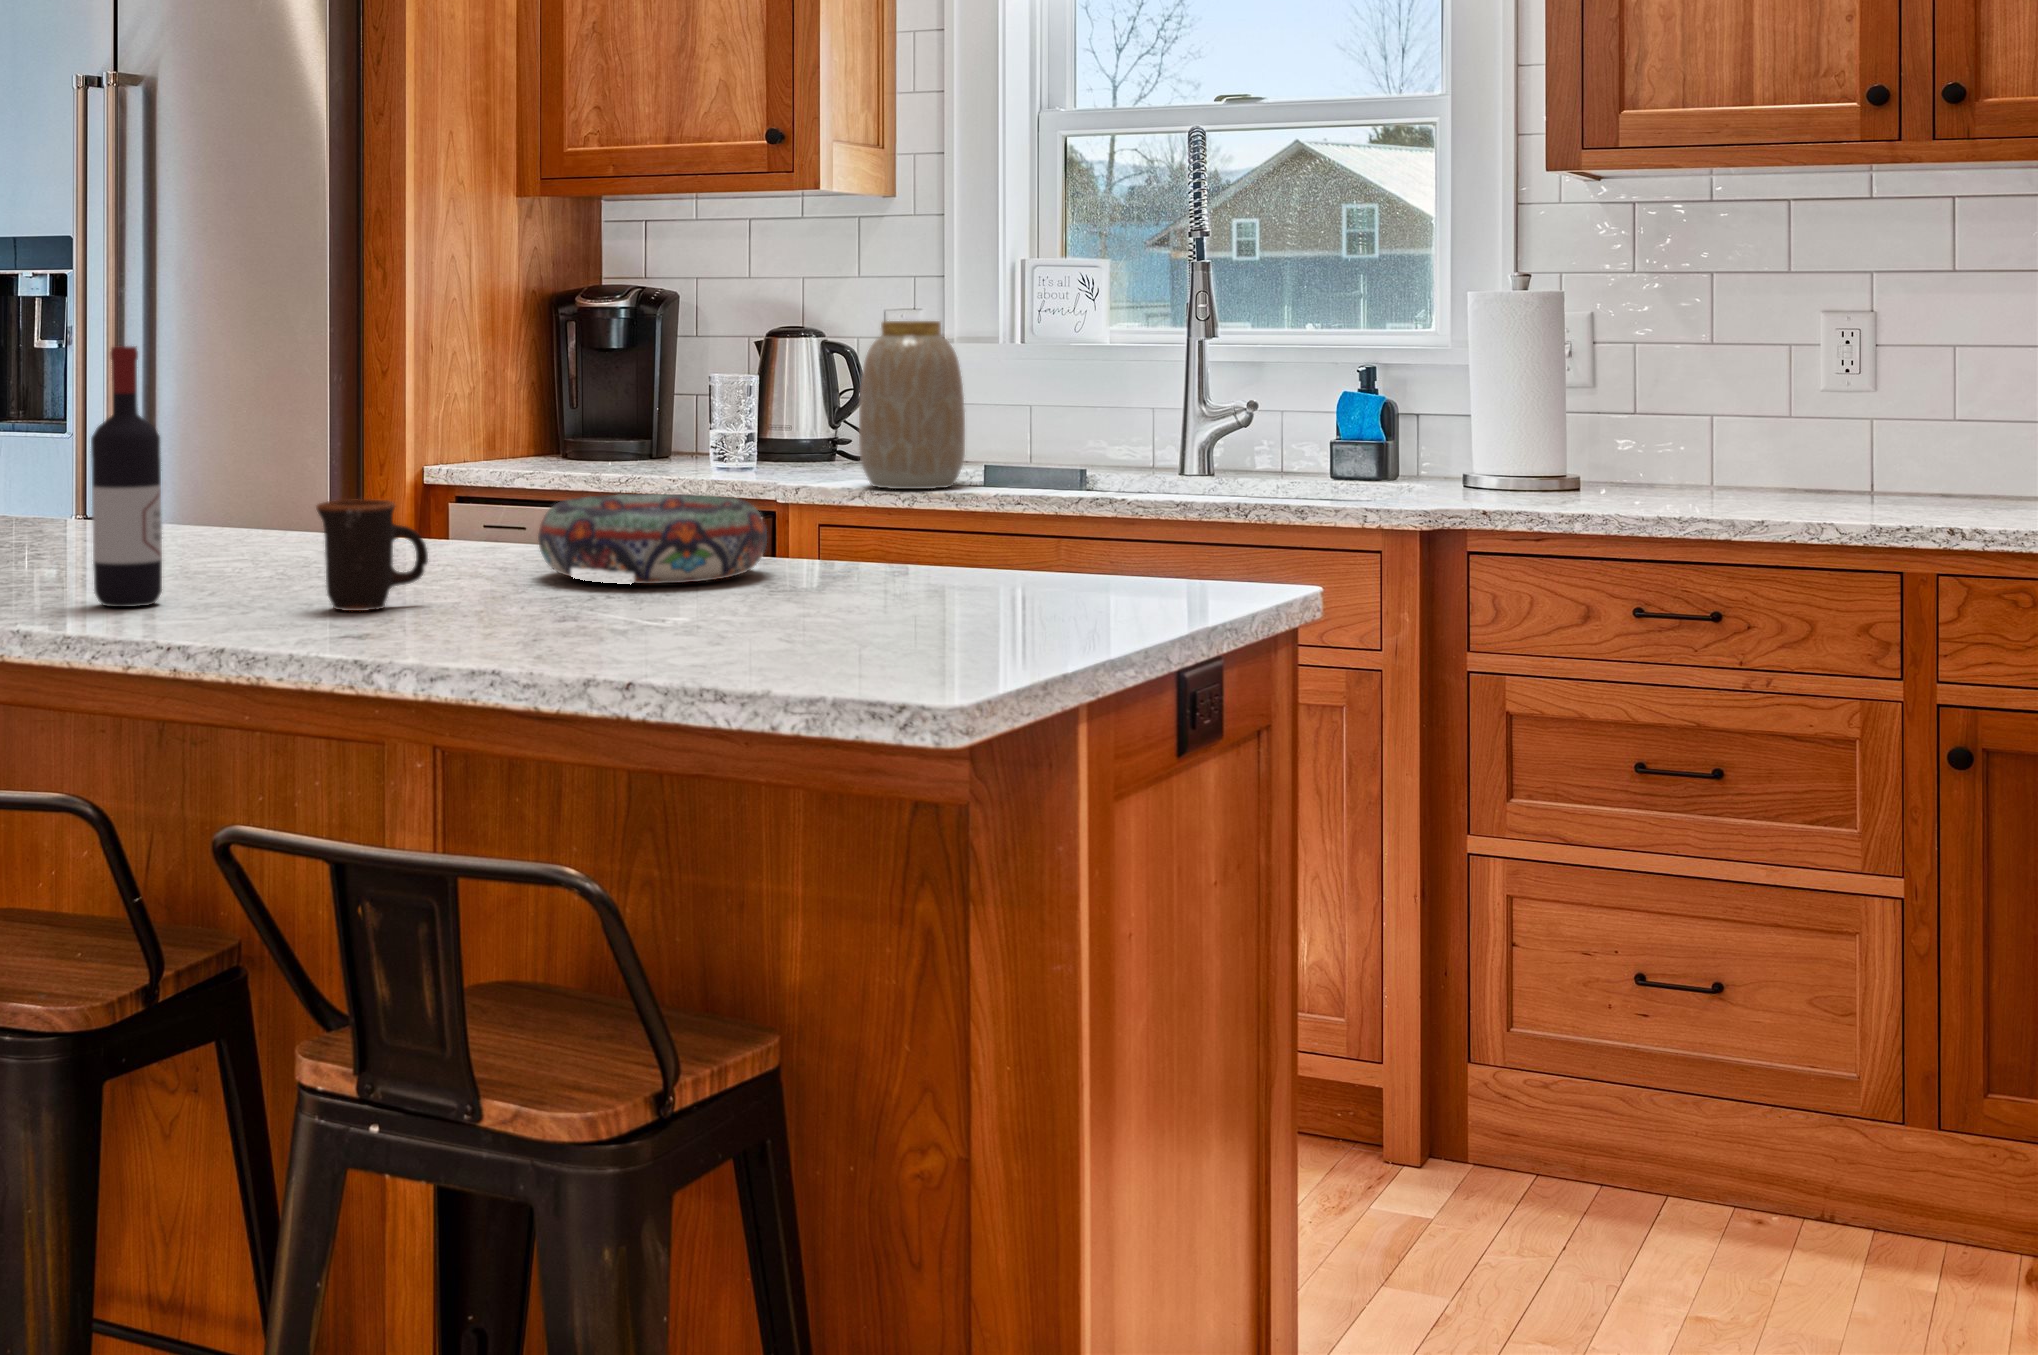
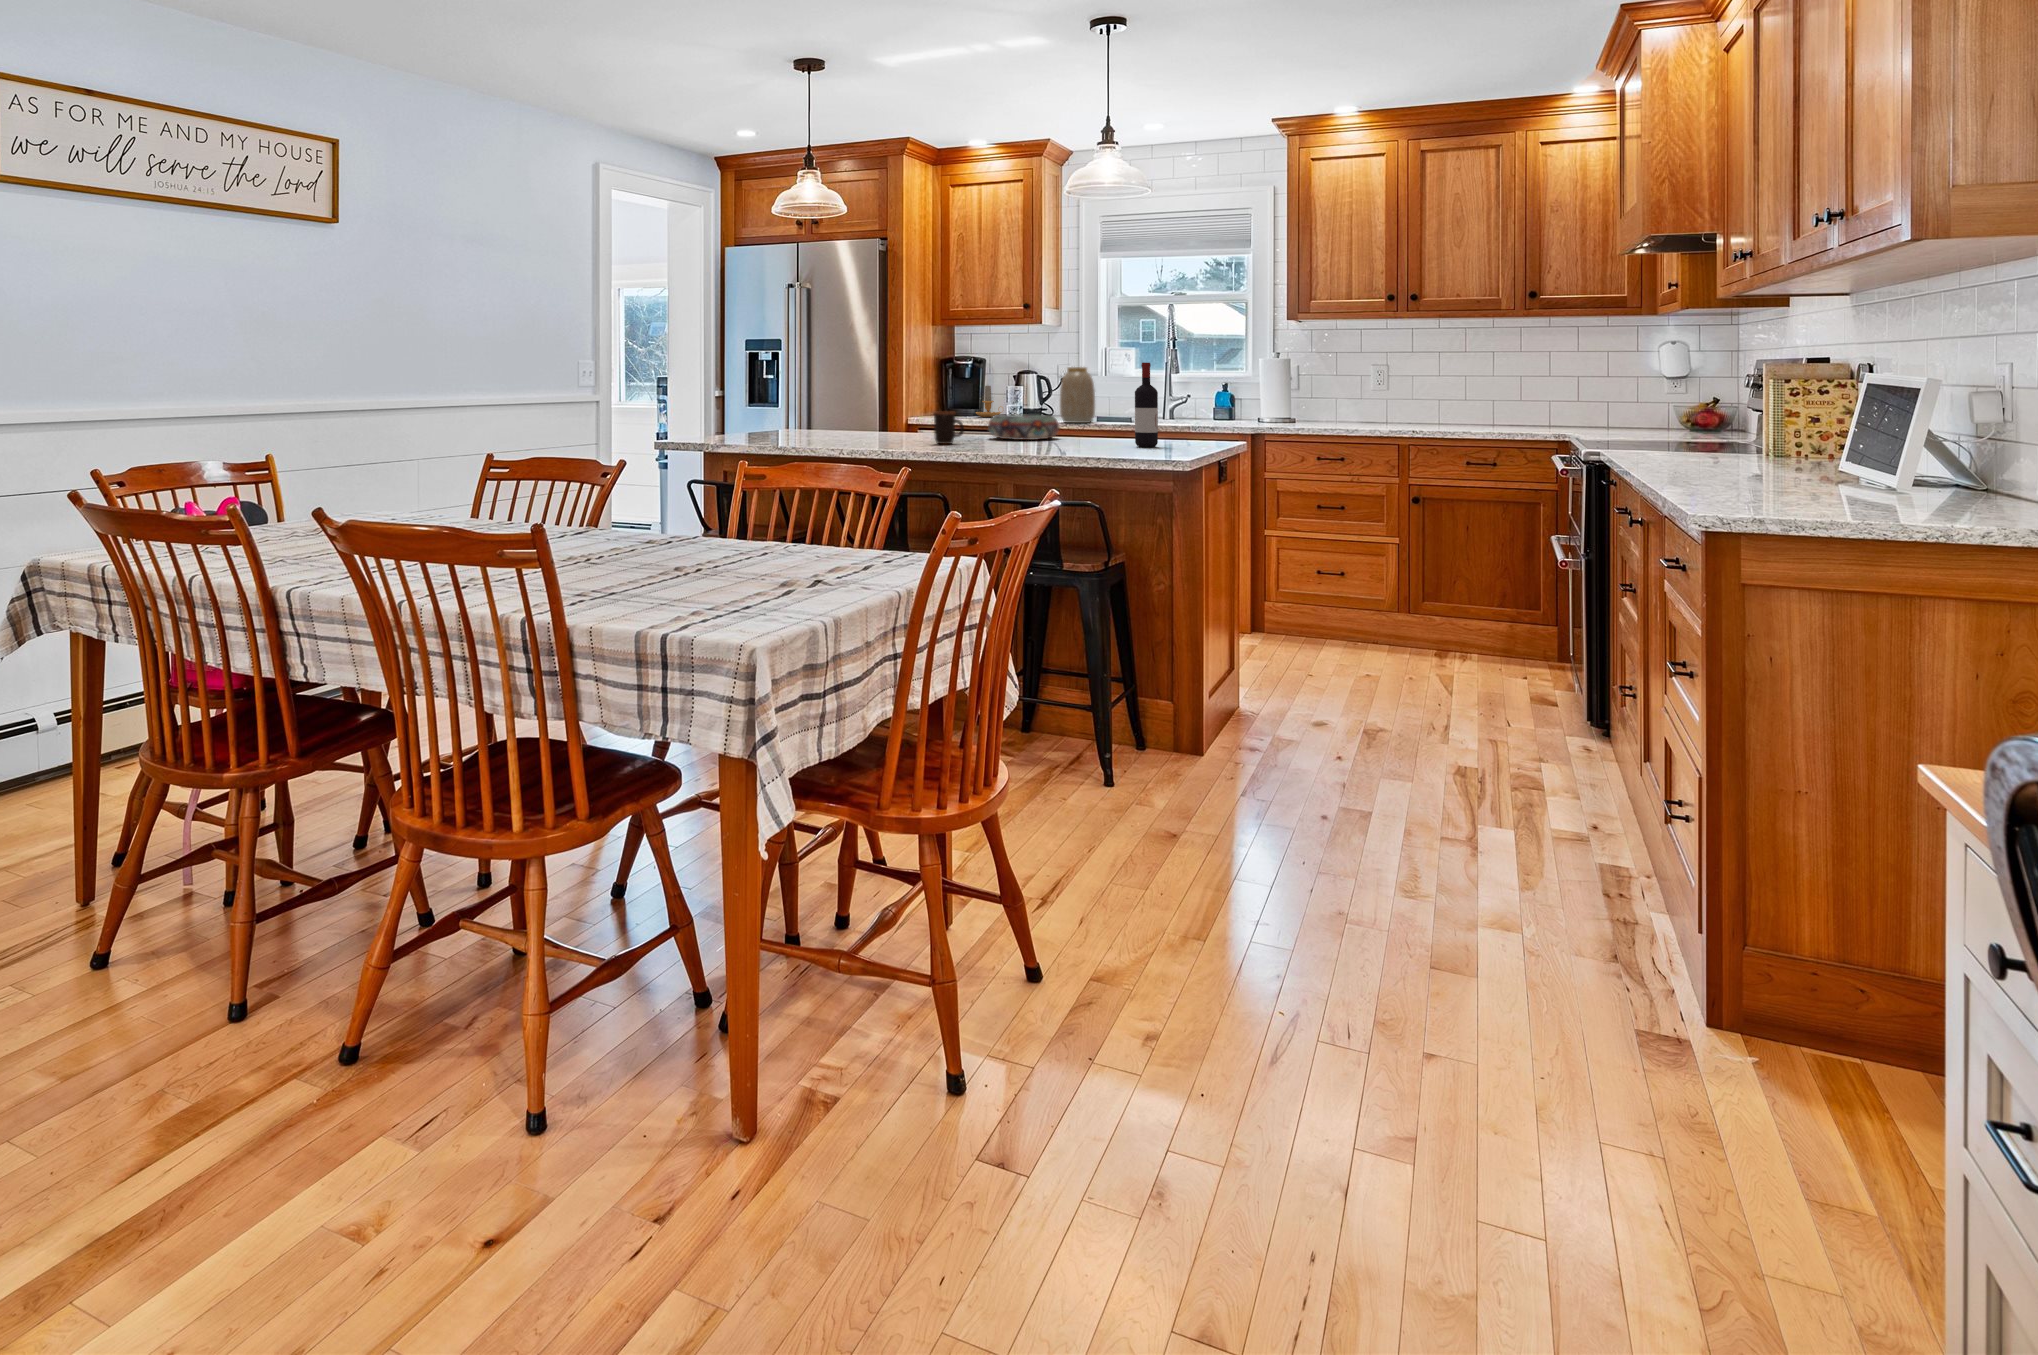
wine bottle: present [91,346,162,607] -> present [1135,363,1158,447]
candle: none [647,364,724,461] -> present [976,385,1003,417]

